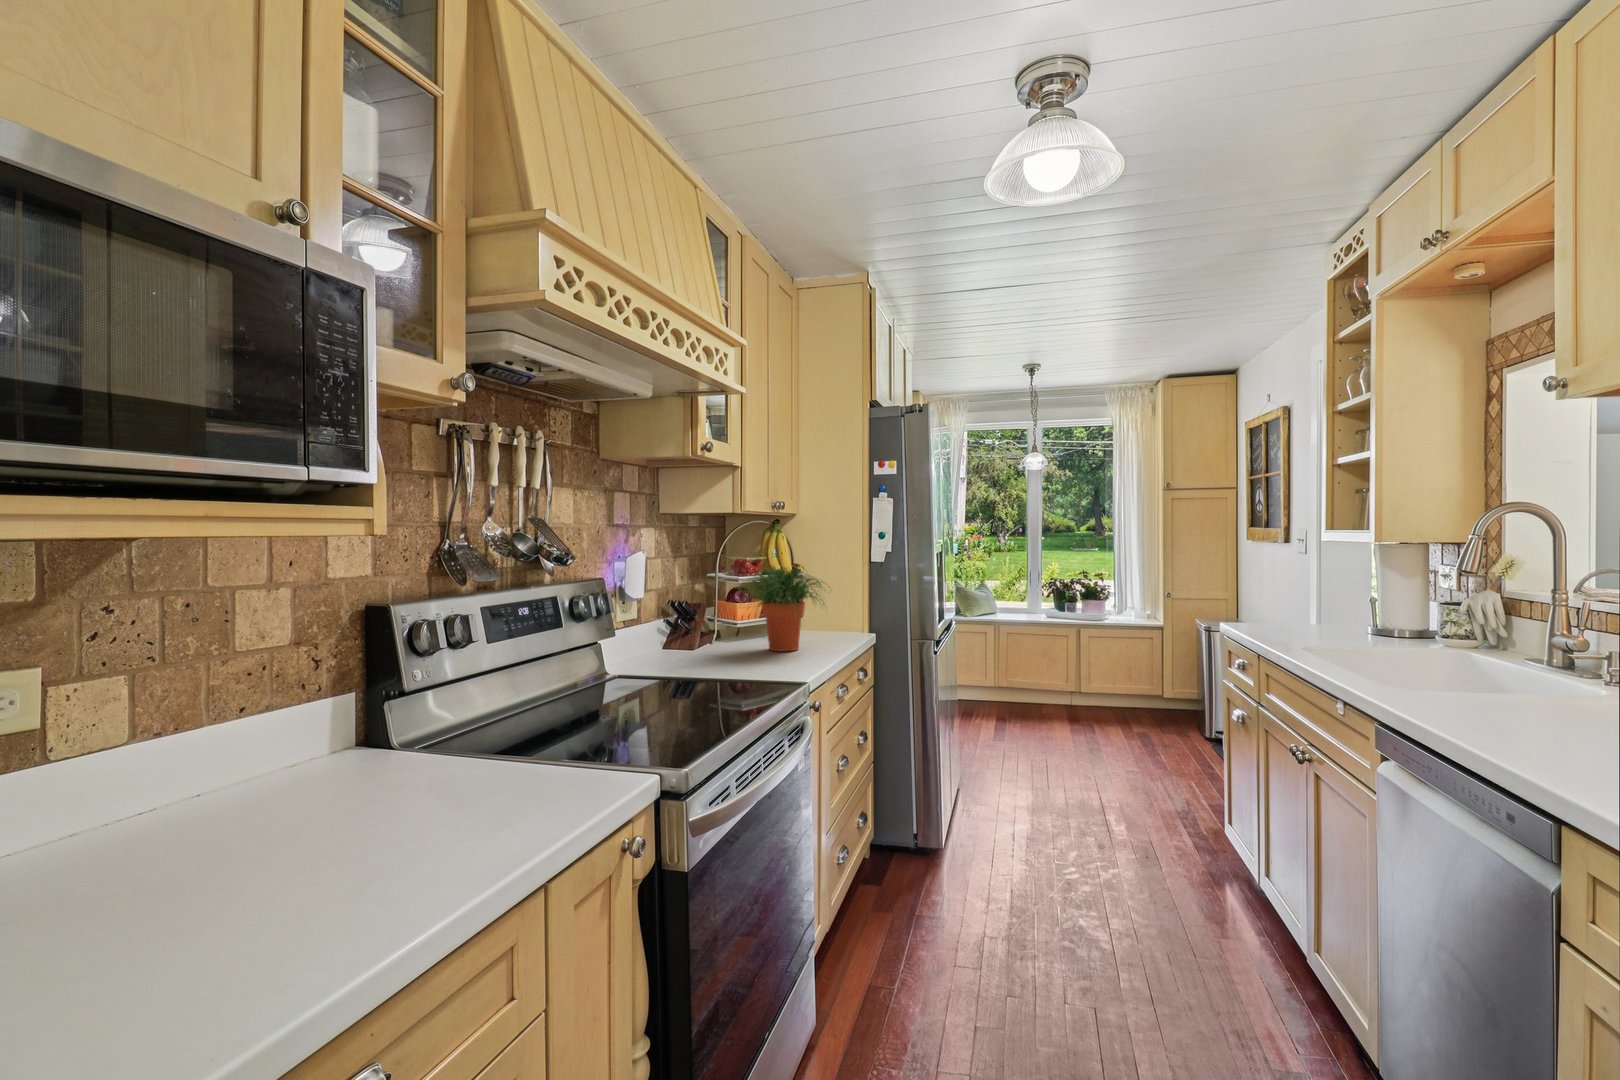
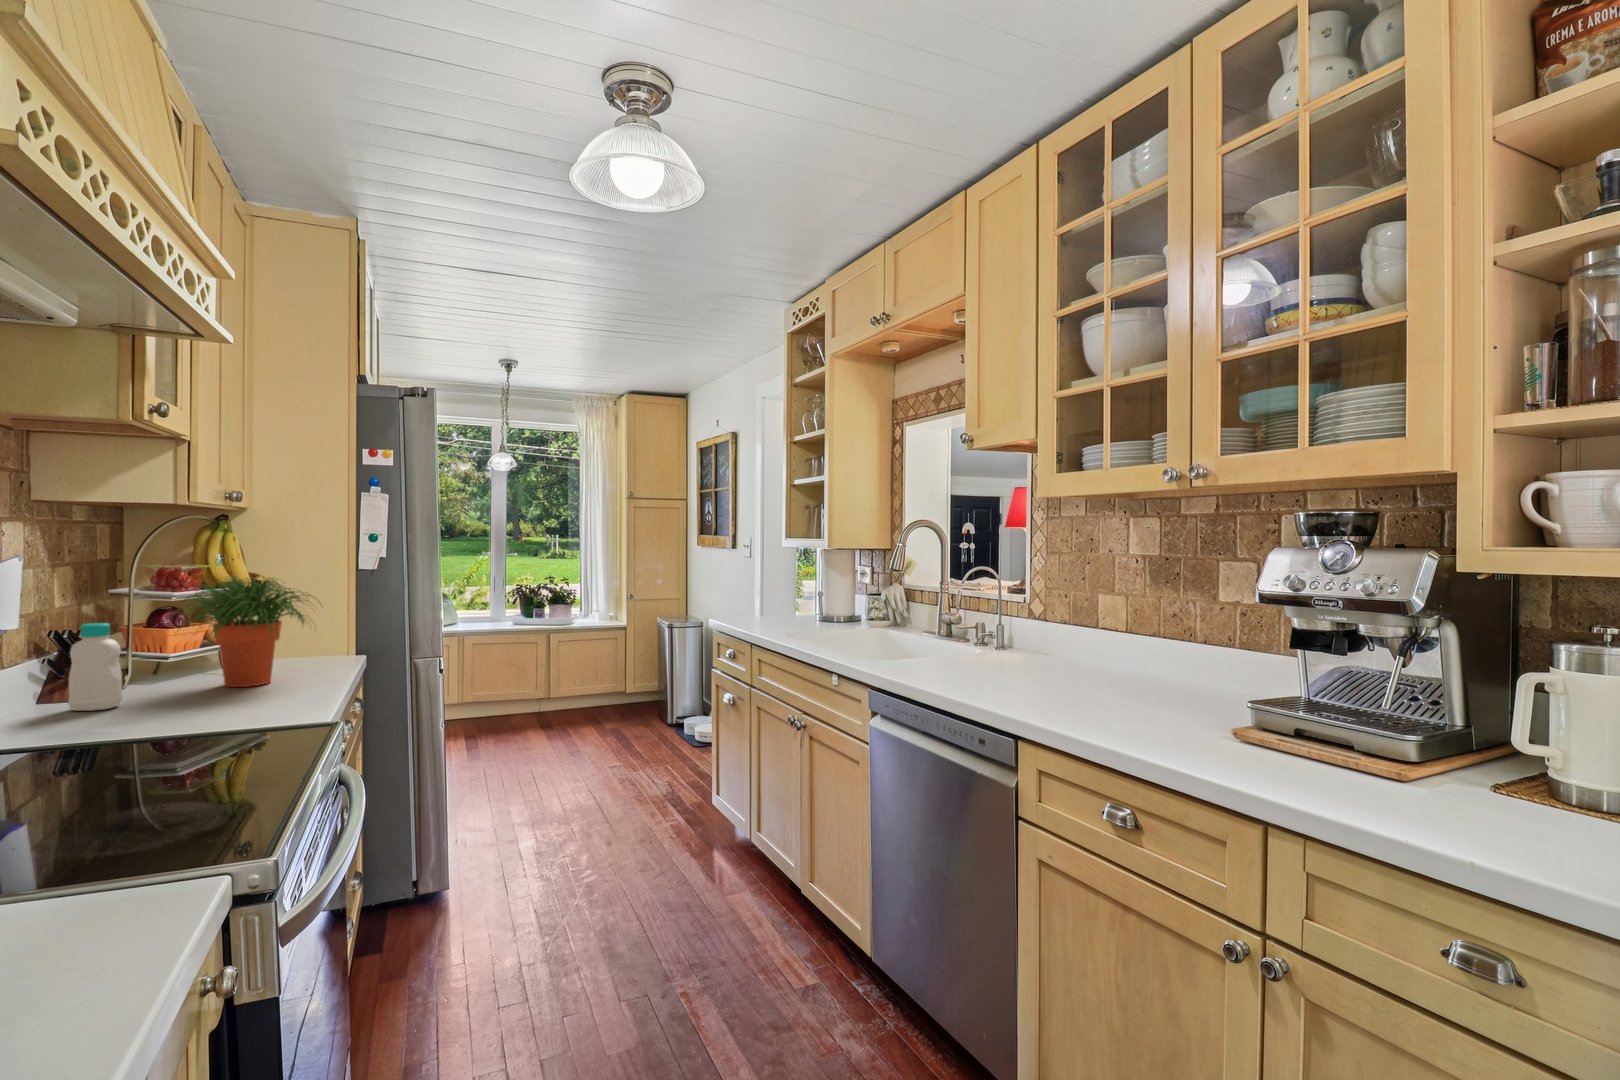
bottle: none [676,597,704,658] -> present [68,623,122,711]

